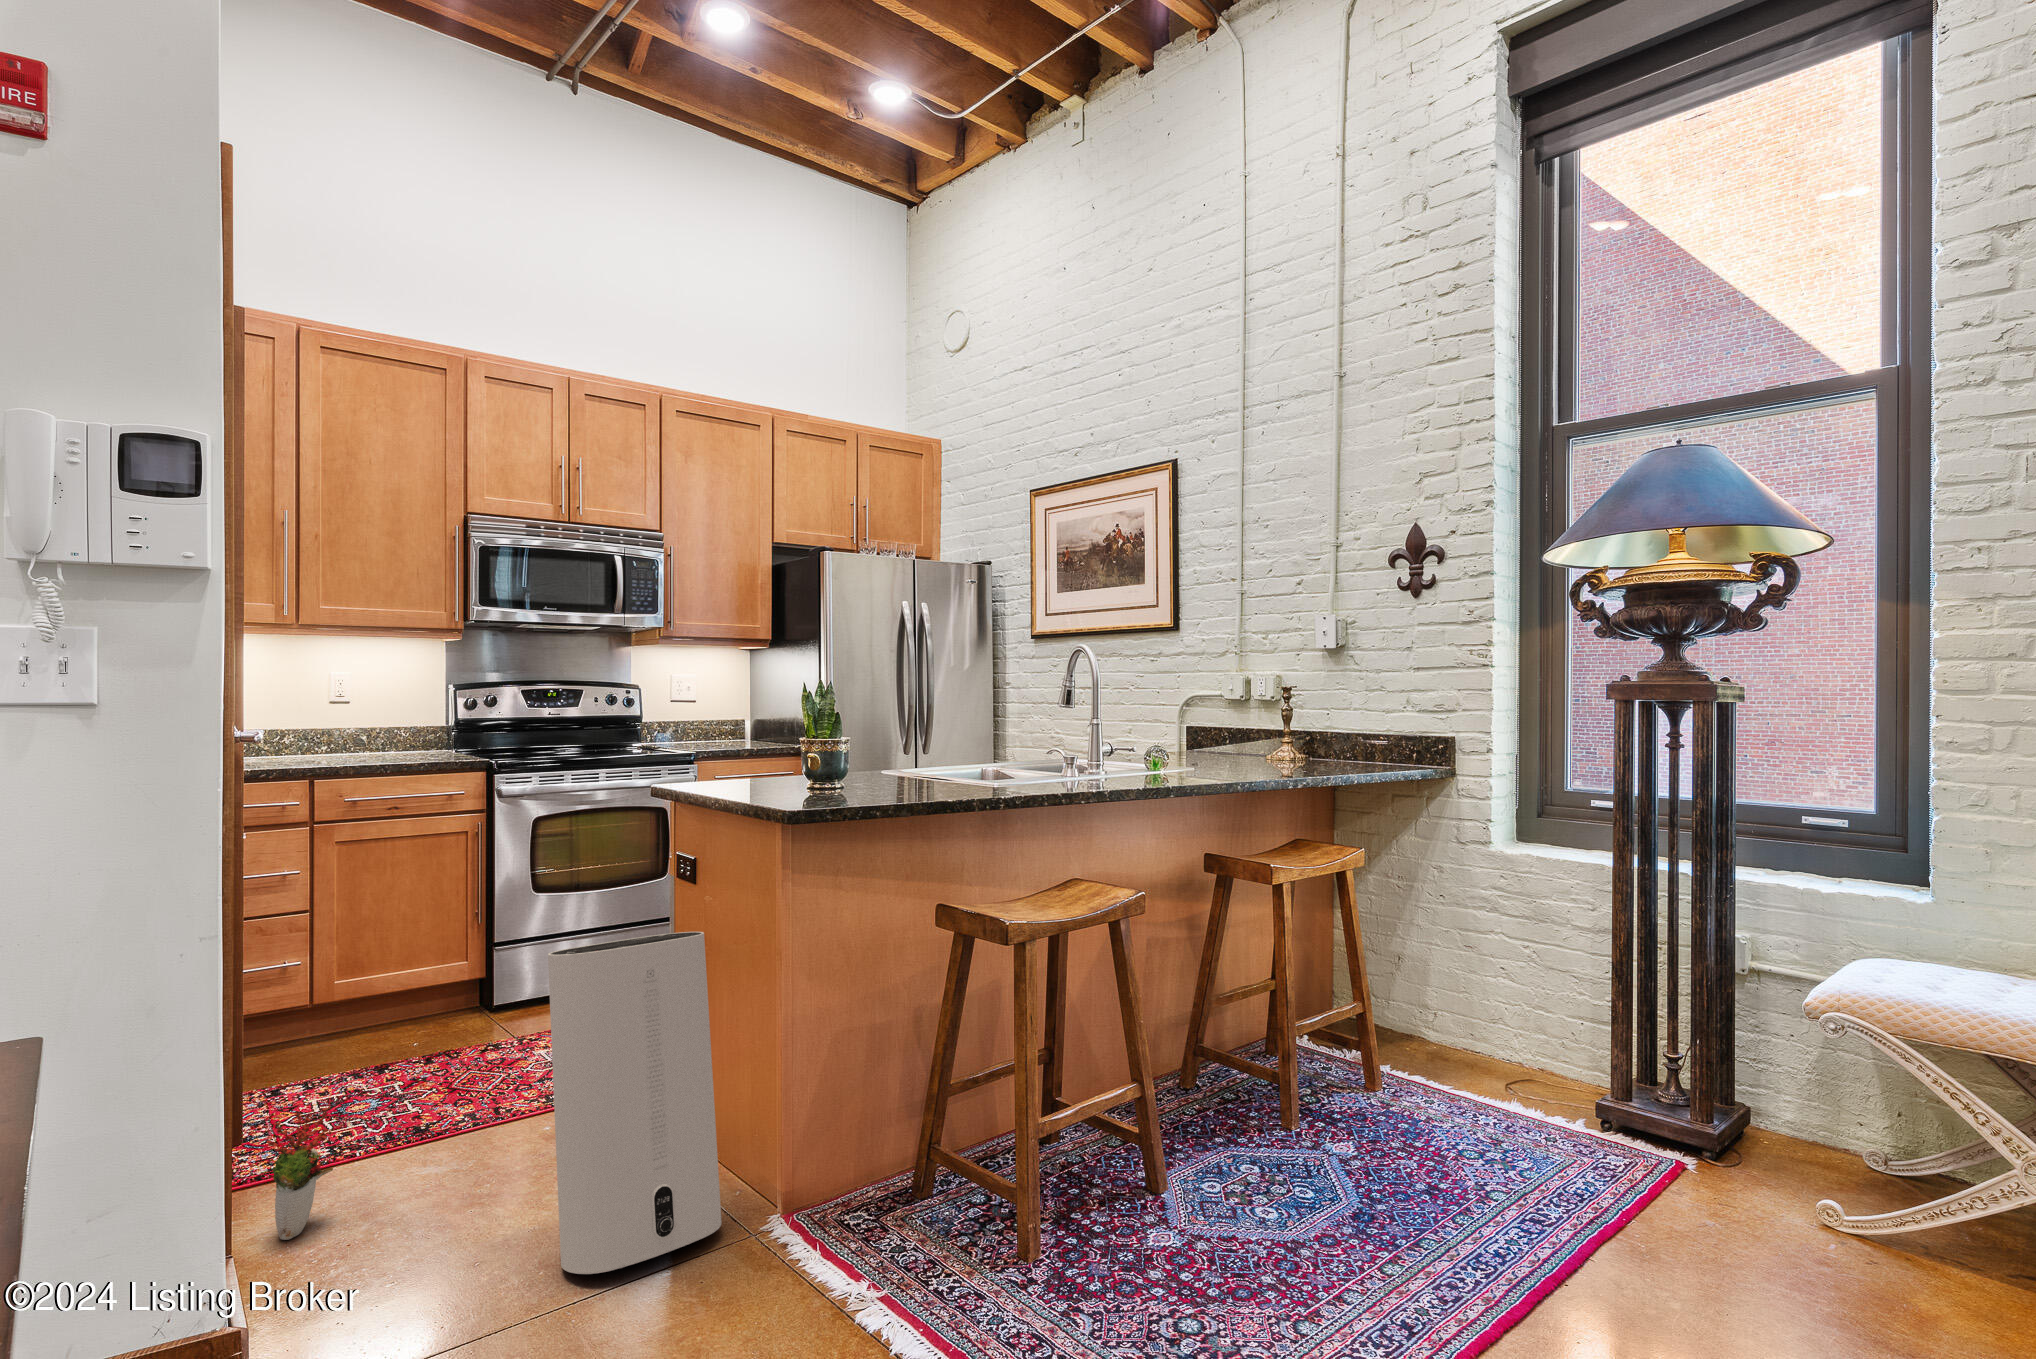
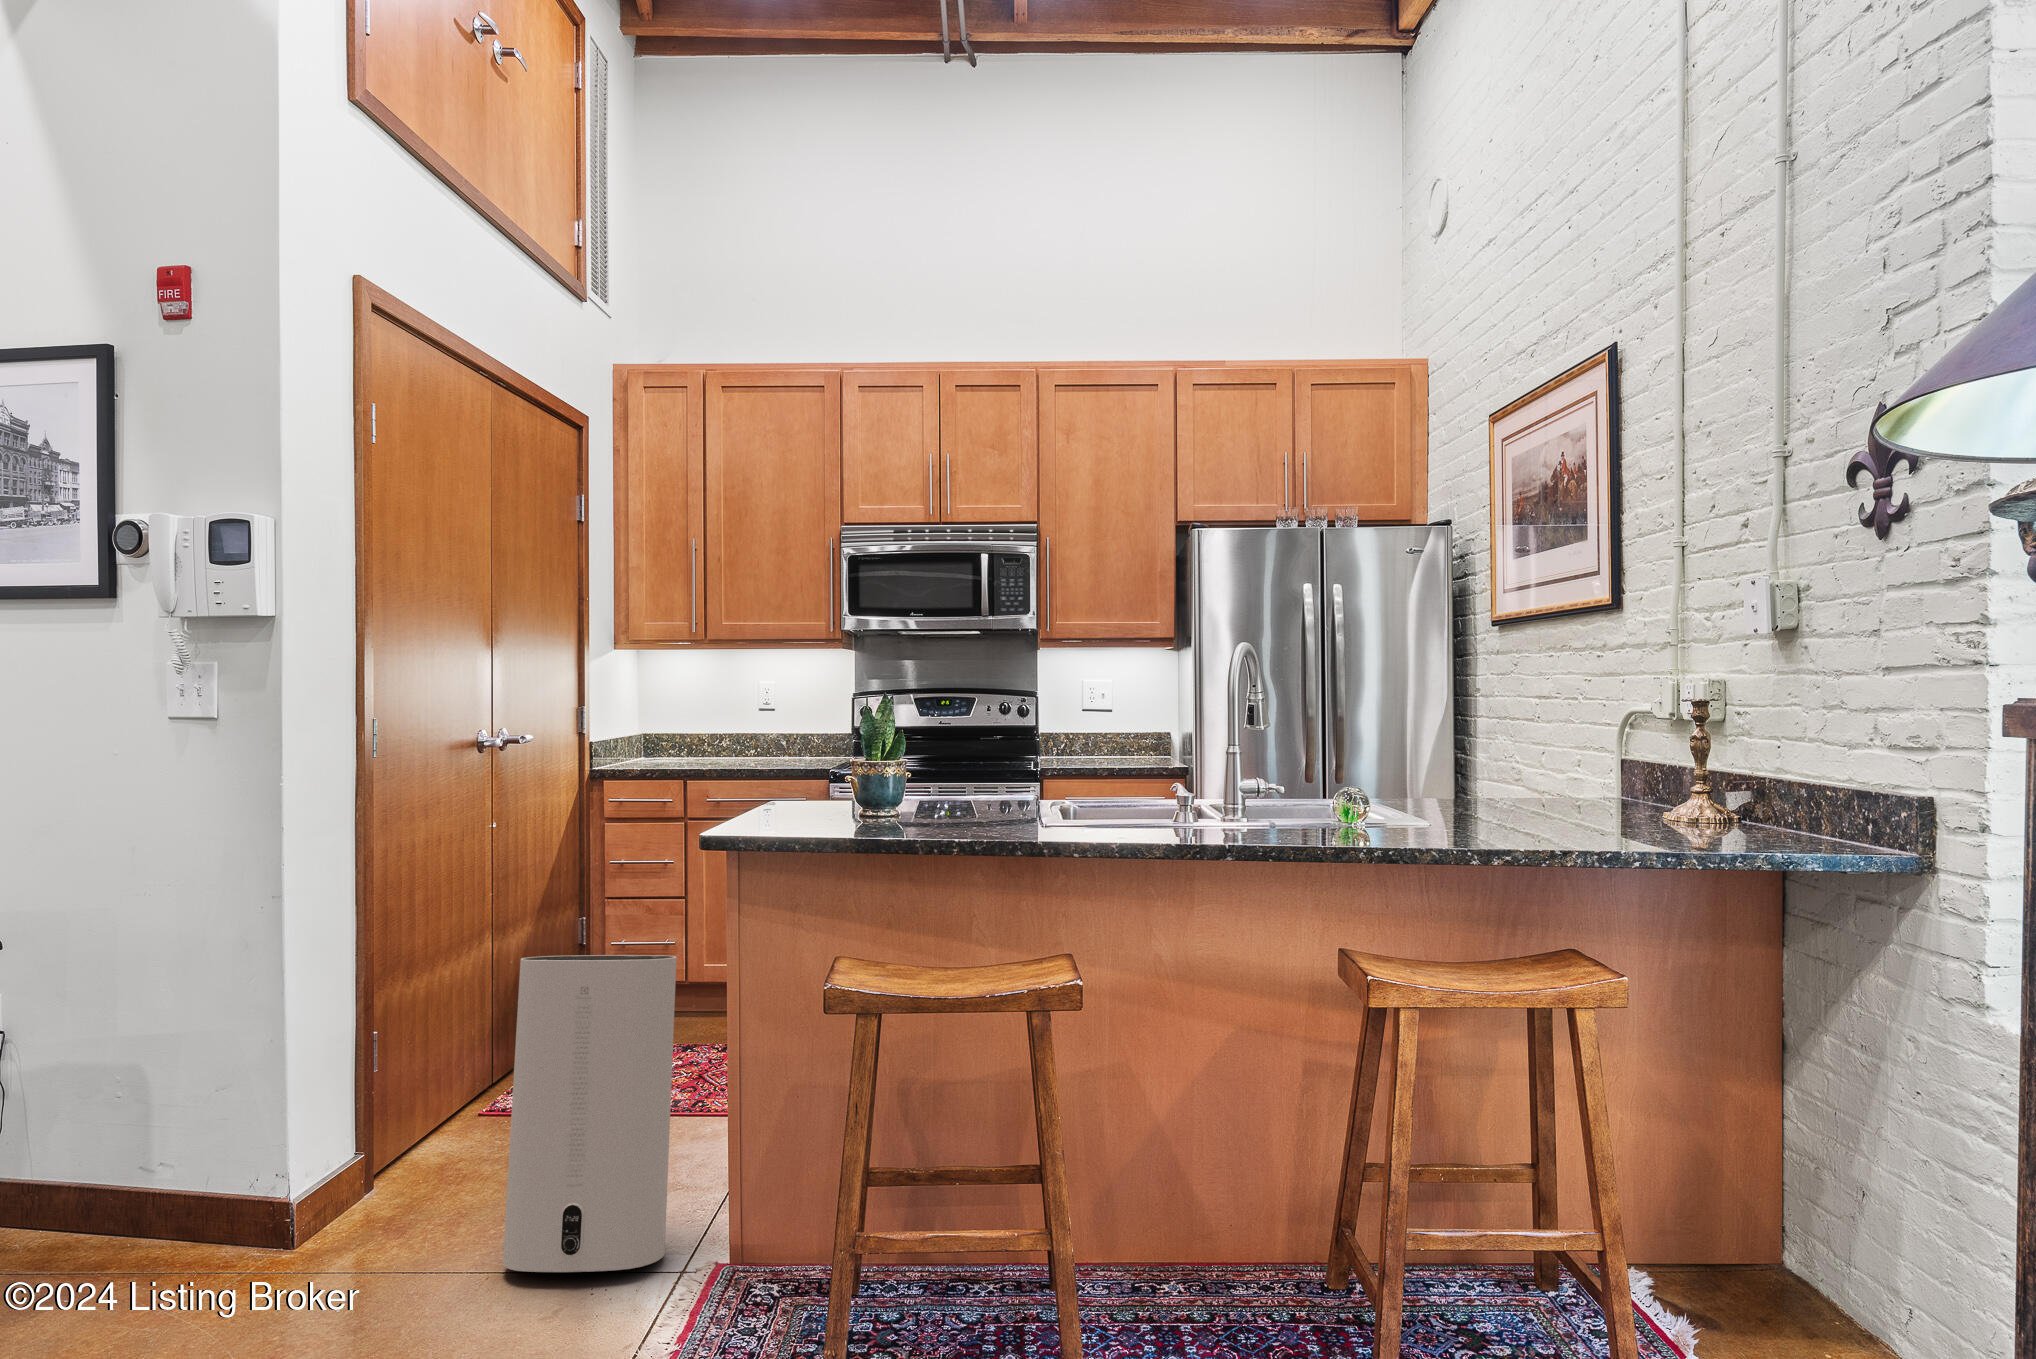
decorative plant: present [267,1105,333,1240] -> none [421,1063,475,1171]

